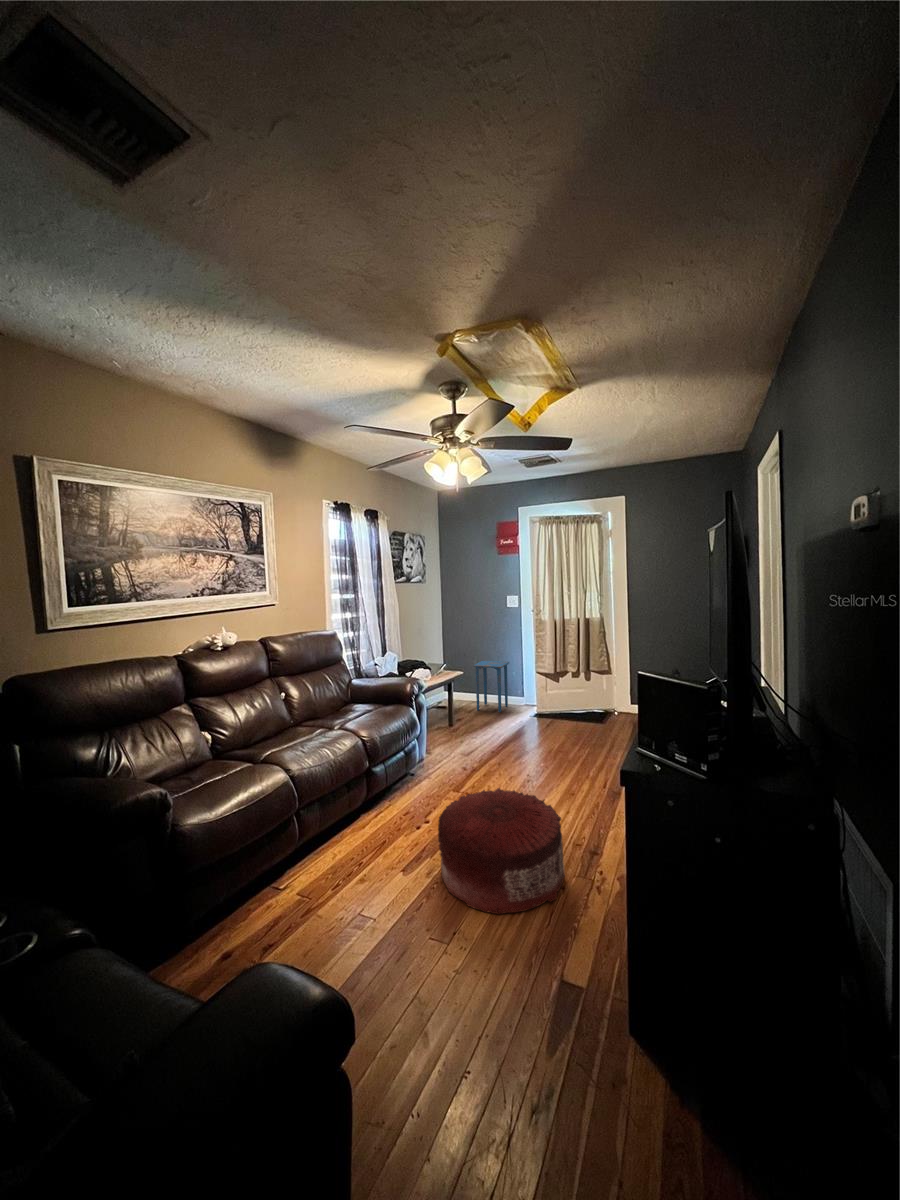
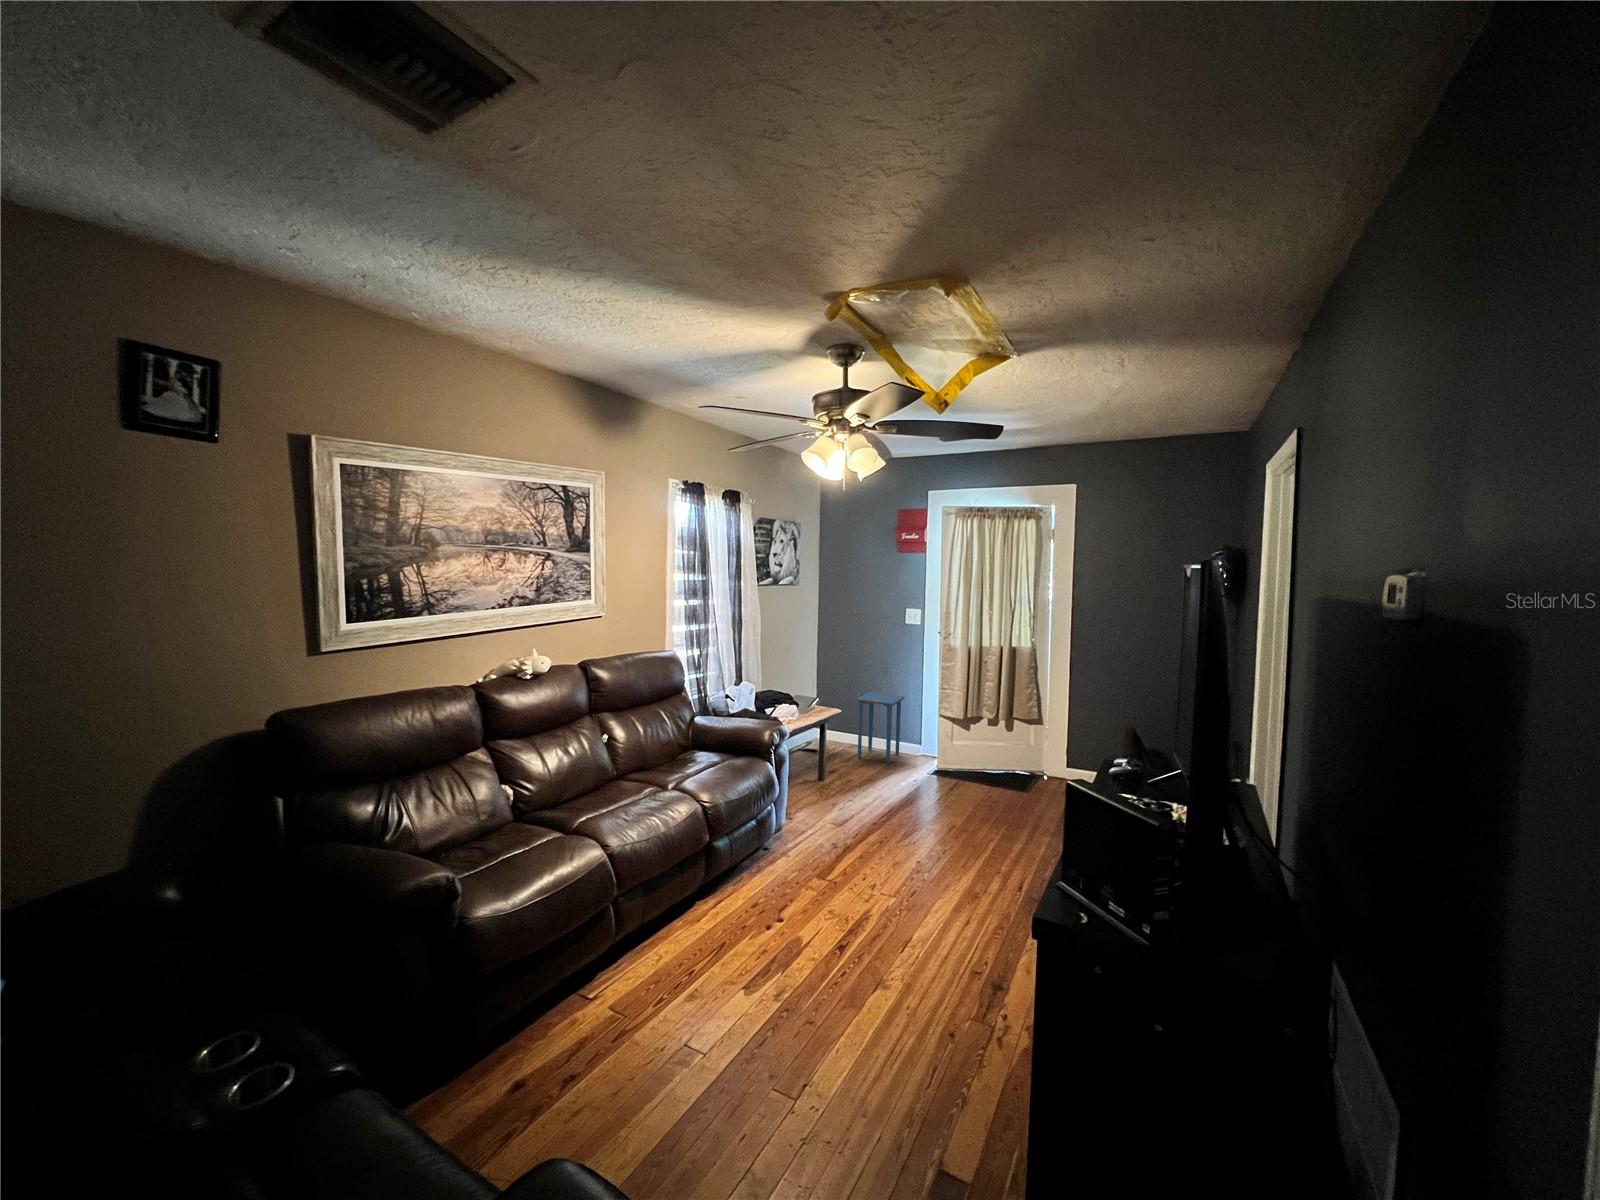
pouf: present [438,788,565,915] -> none [792,886,955,1065]

